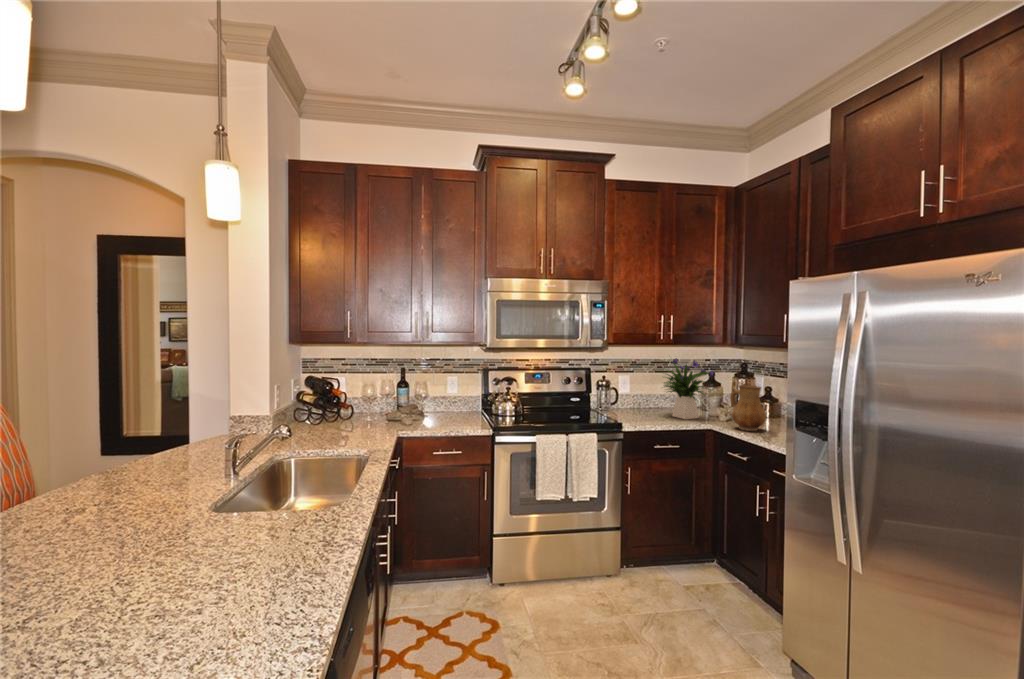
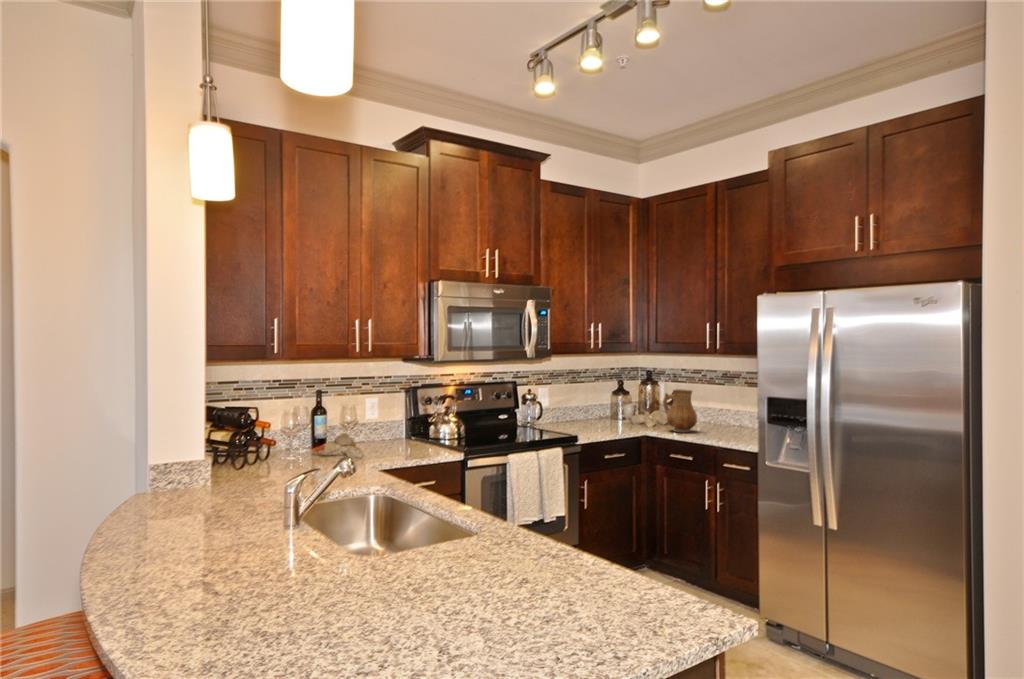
flower arrangement: present [664,358,714,419] -> none [581,364,642,428]

